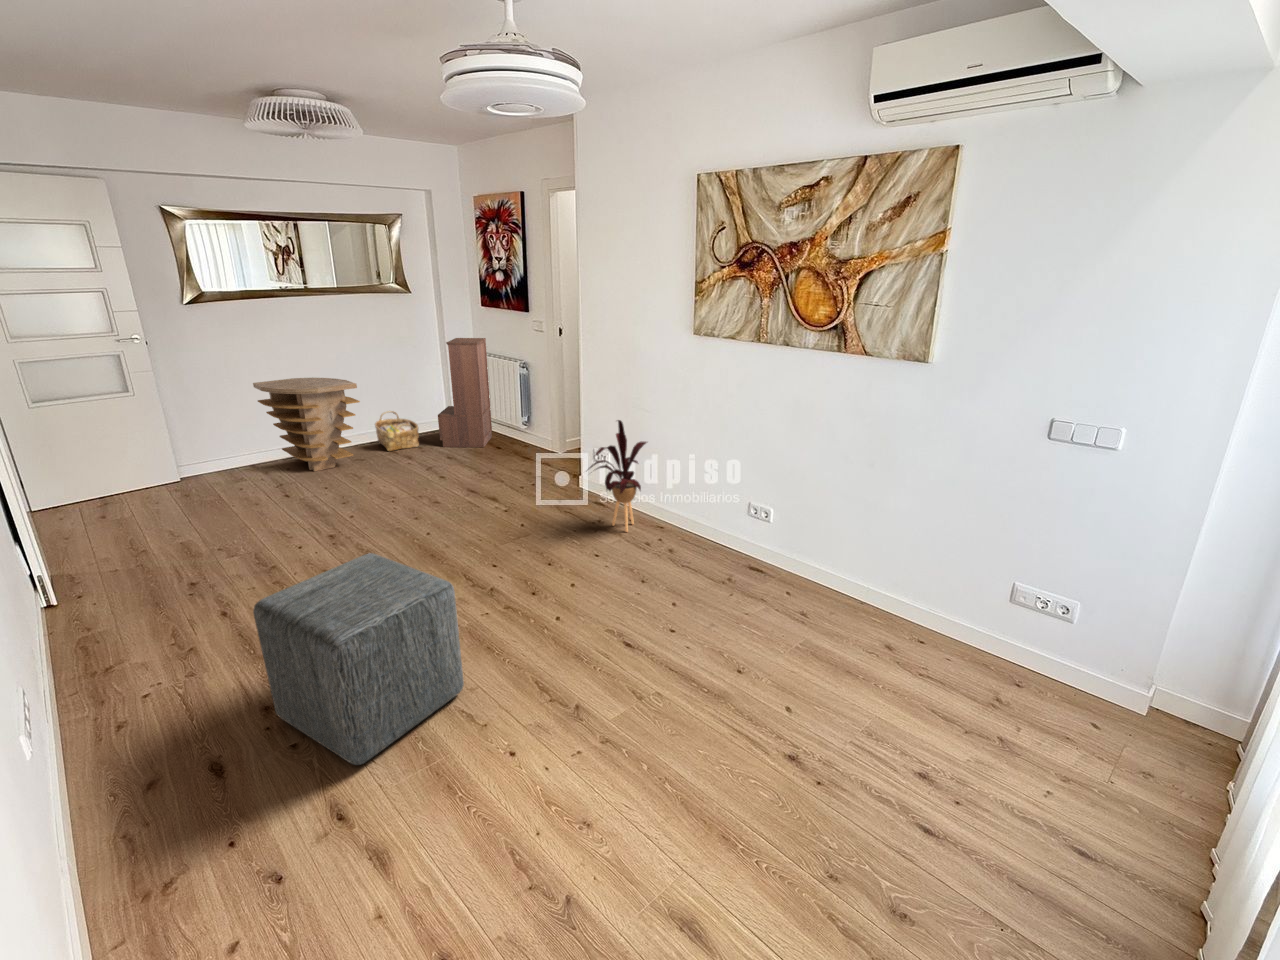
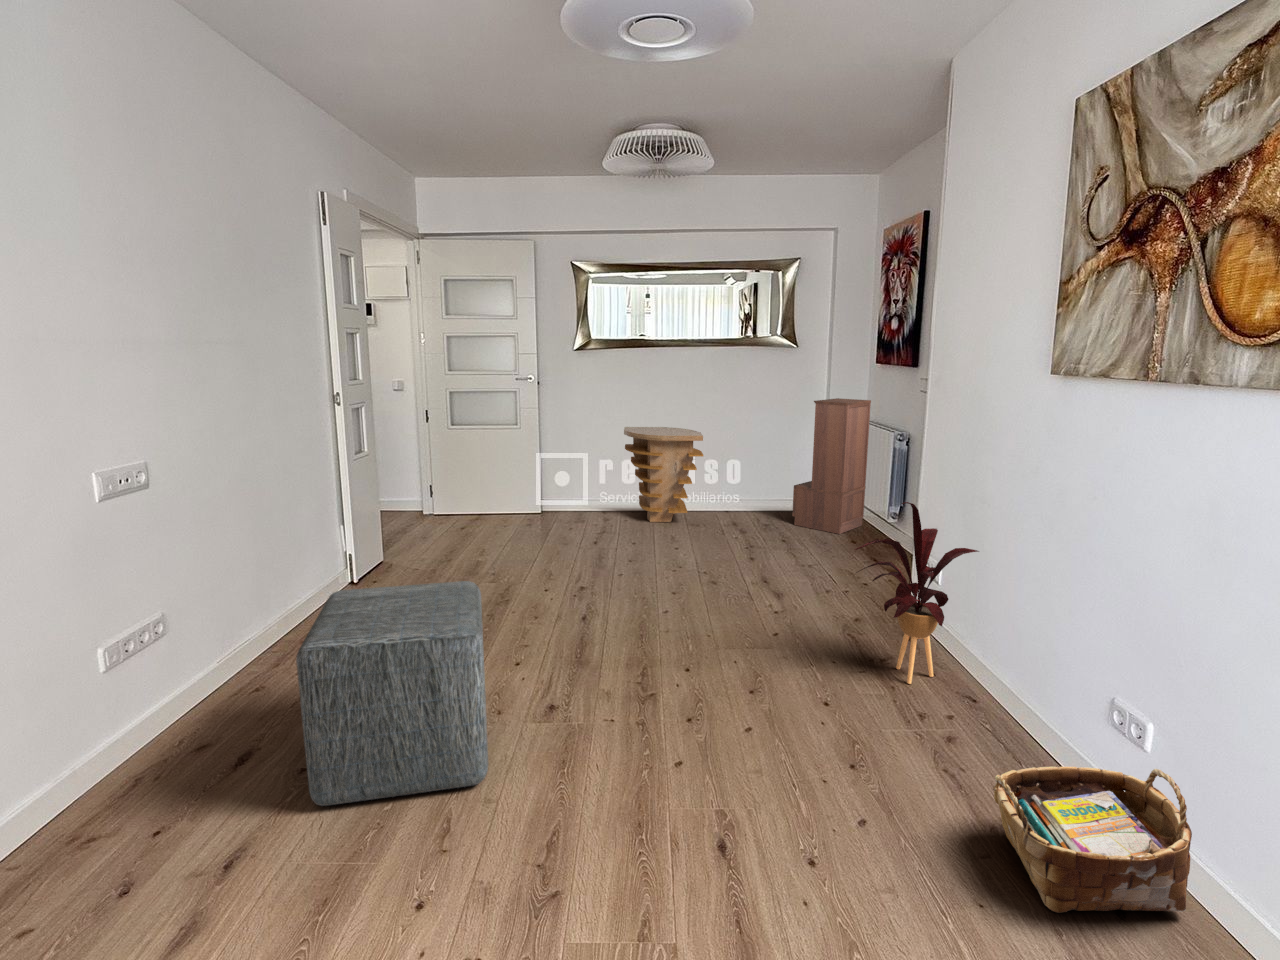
woven basket: present [375,411,419,451] -> present [993,767,1192,913]

